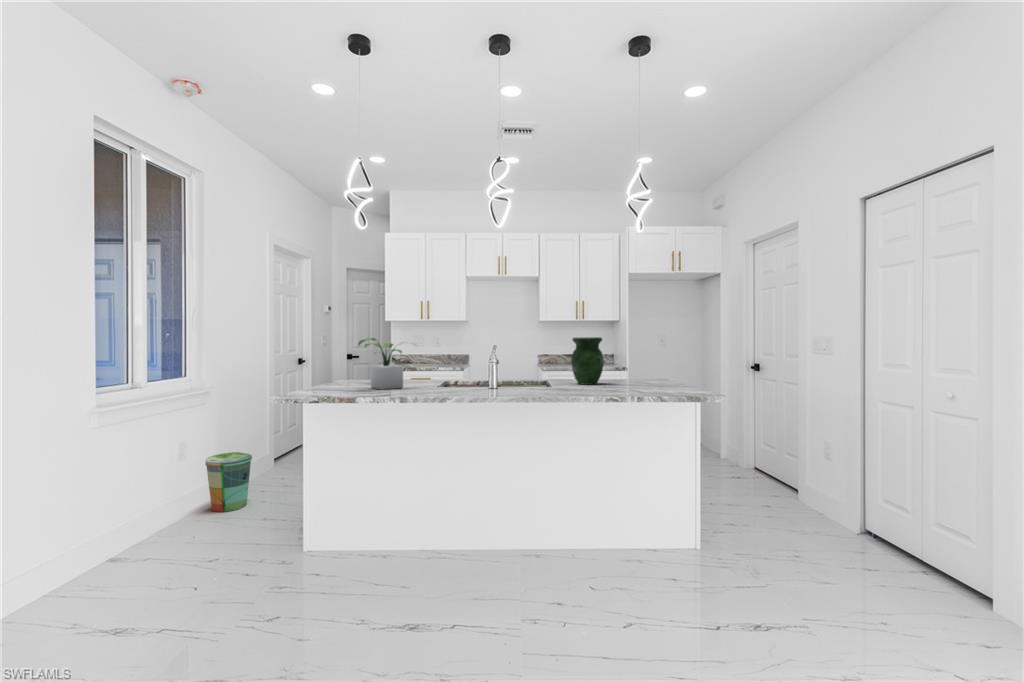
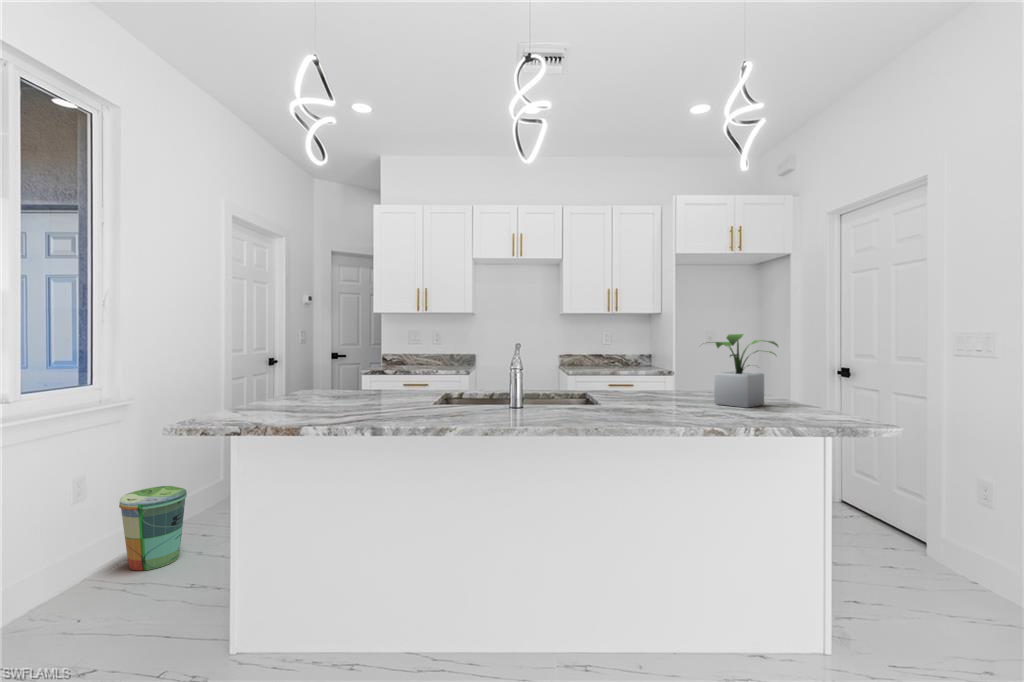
vase: present [571,337,604,385] -> none [622,333,669,400]
potted plant: present [358,338,403,390] -> present [708,334,778,408]

